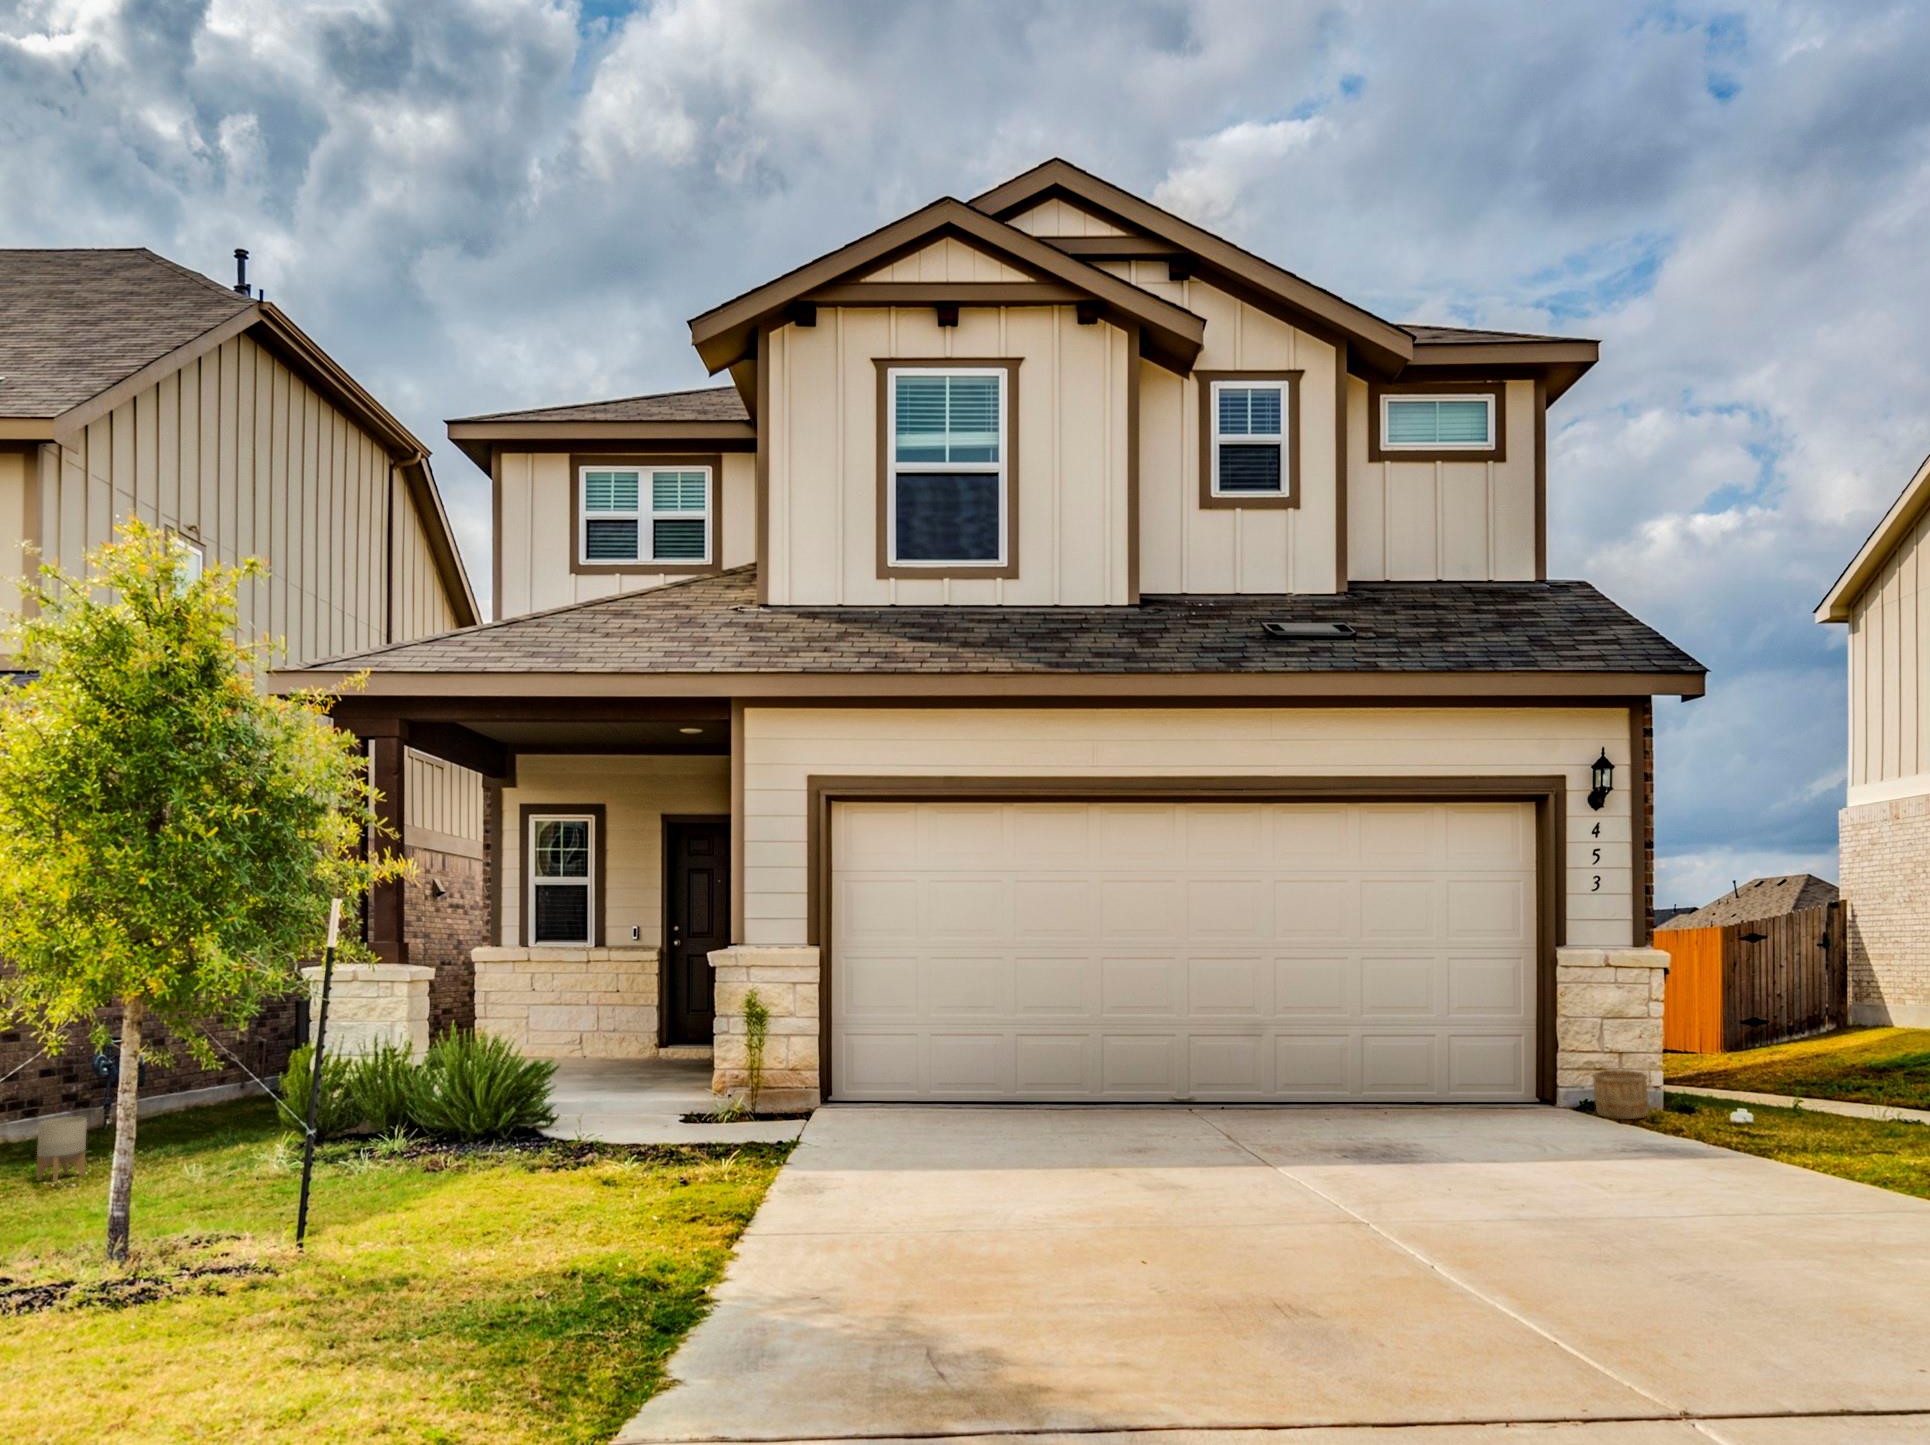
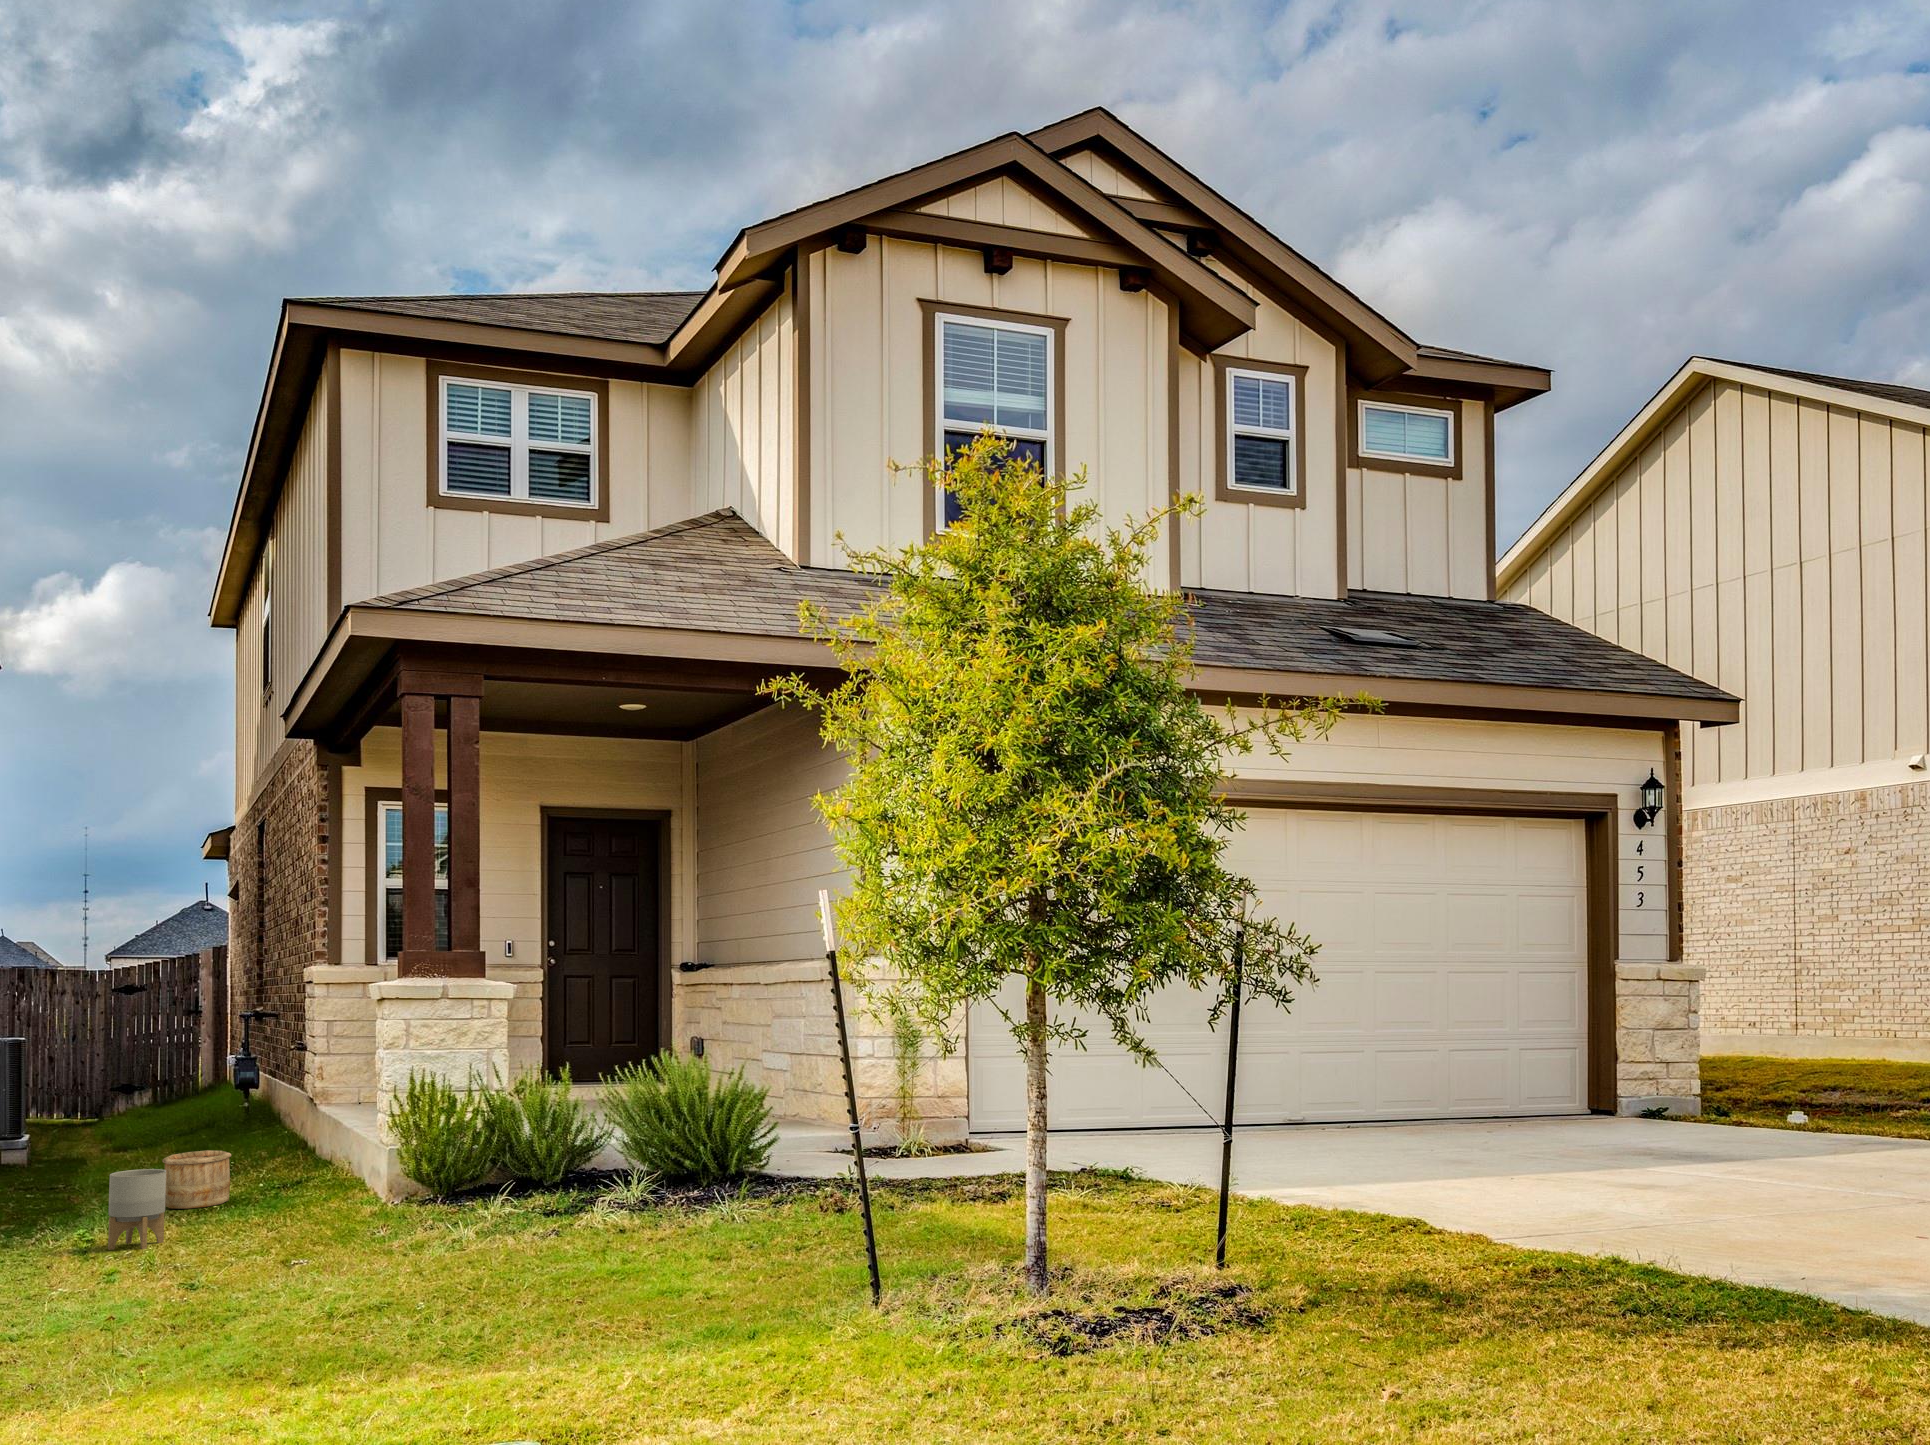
wooden bucket: present [1592,1070,1649,1119] -> present [162,1150,231,1209]

